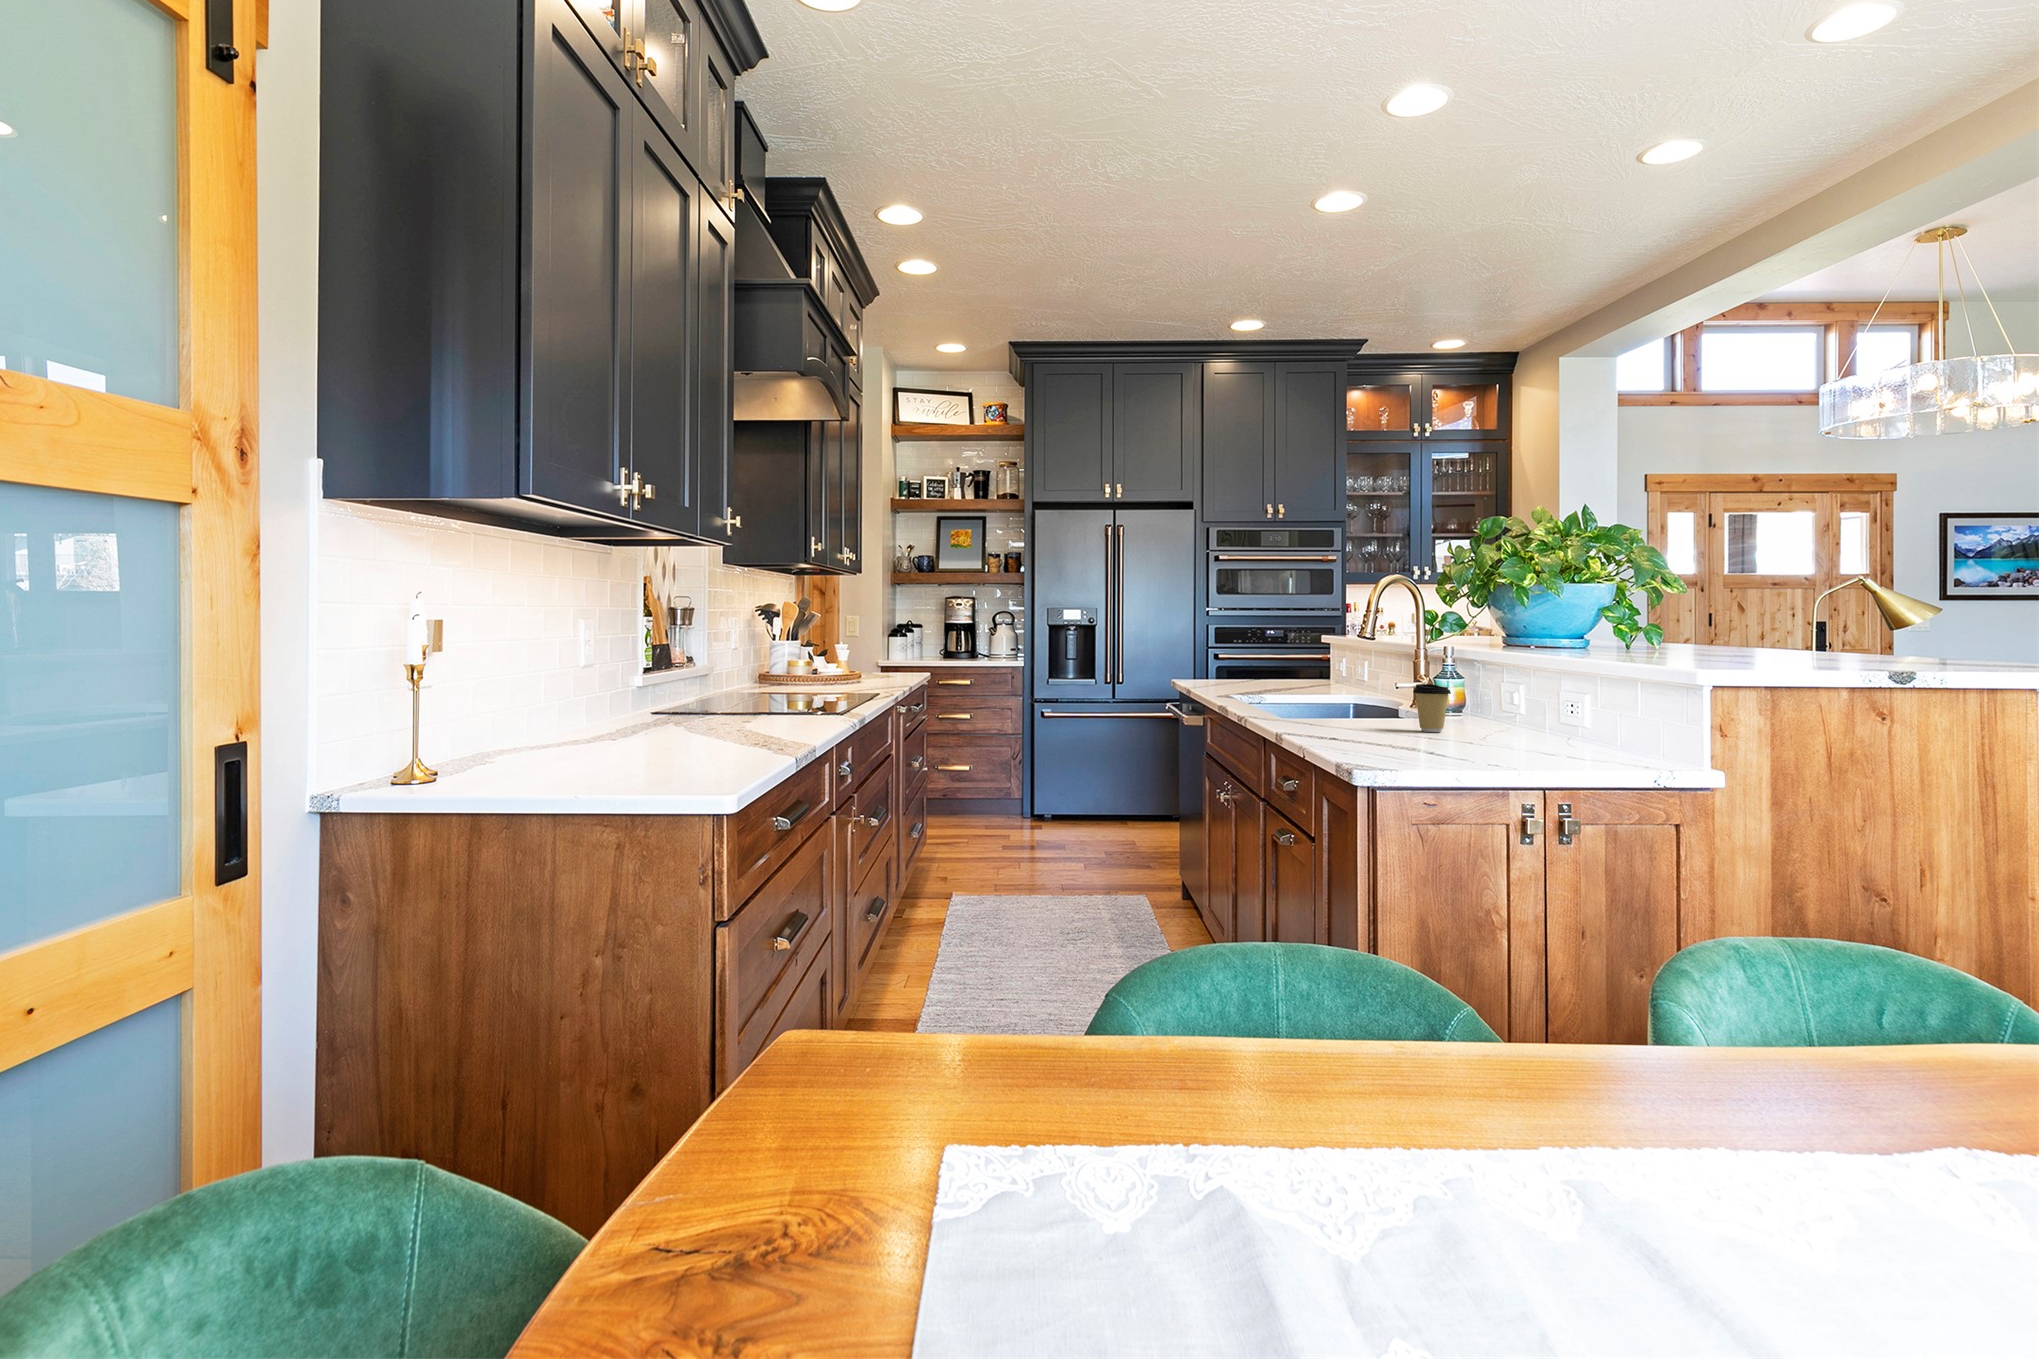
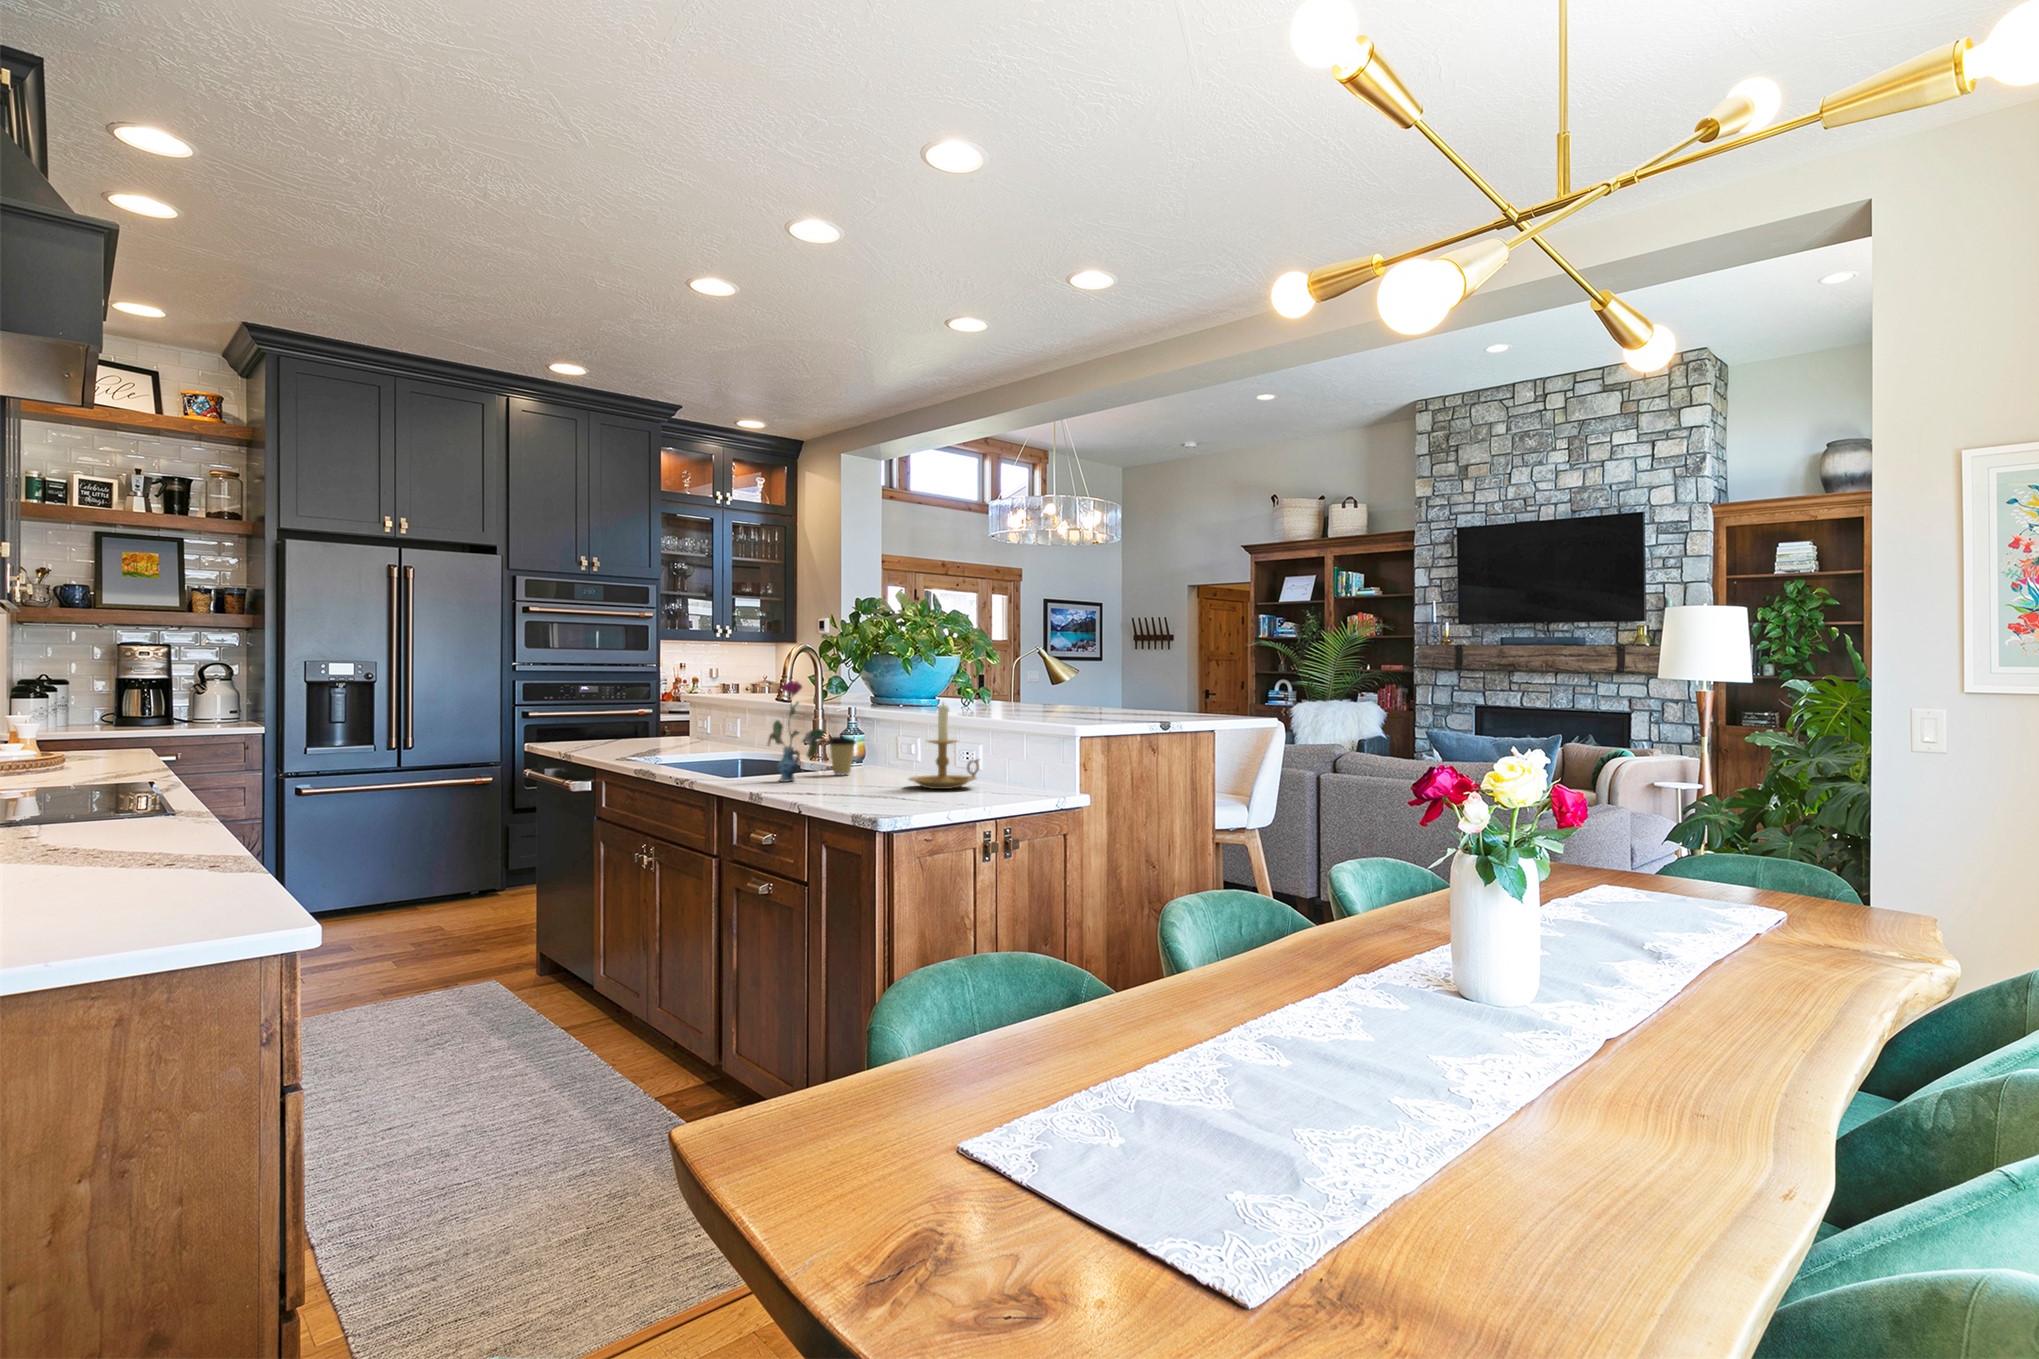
vase: none [1320,614,1388,733] -> present [768,681,825,782]
candle holder: none [1486,640,1609,761] -> present [909,704,979,789]

